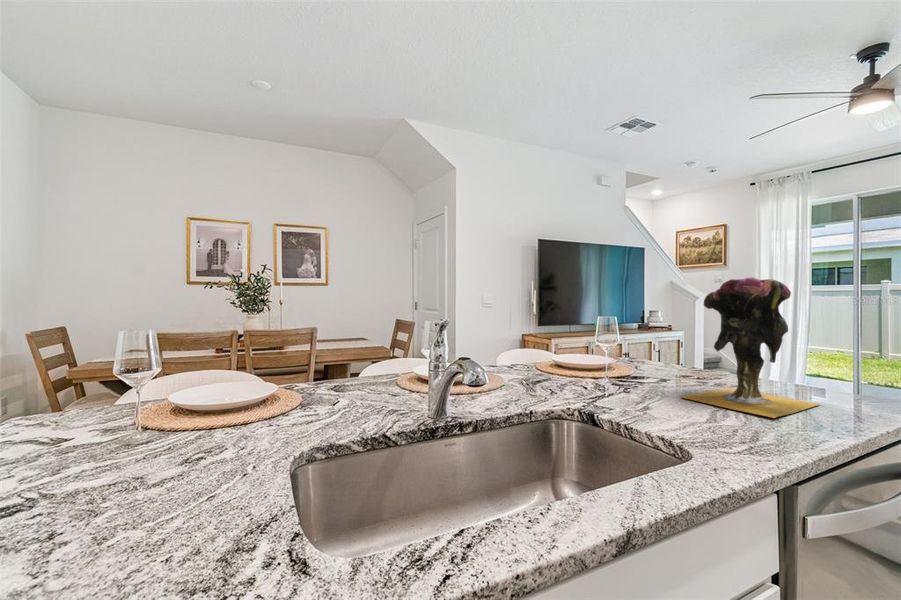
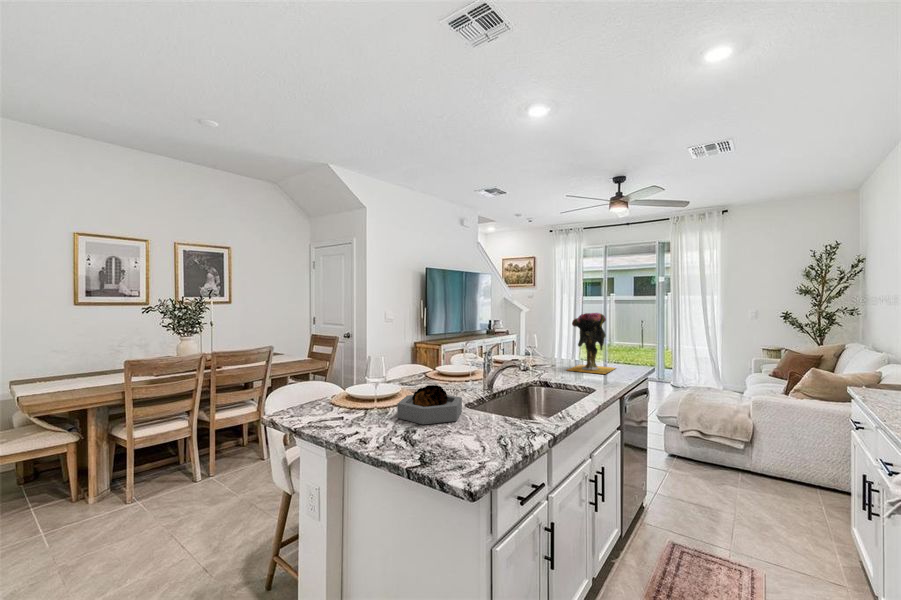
decorative bowl: none [93,402,264,511] -> present [397,385,462,424]

